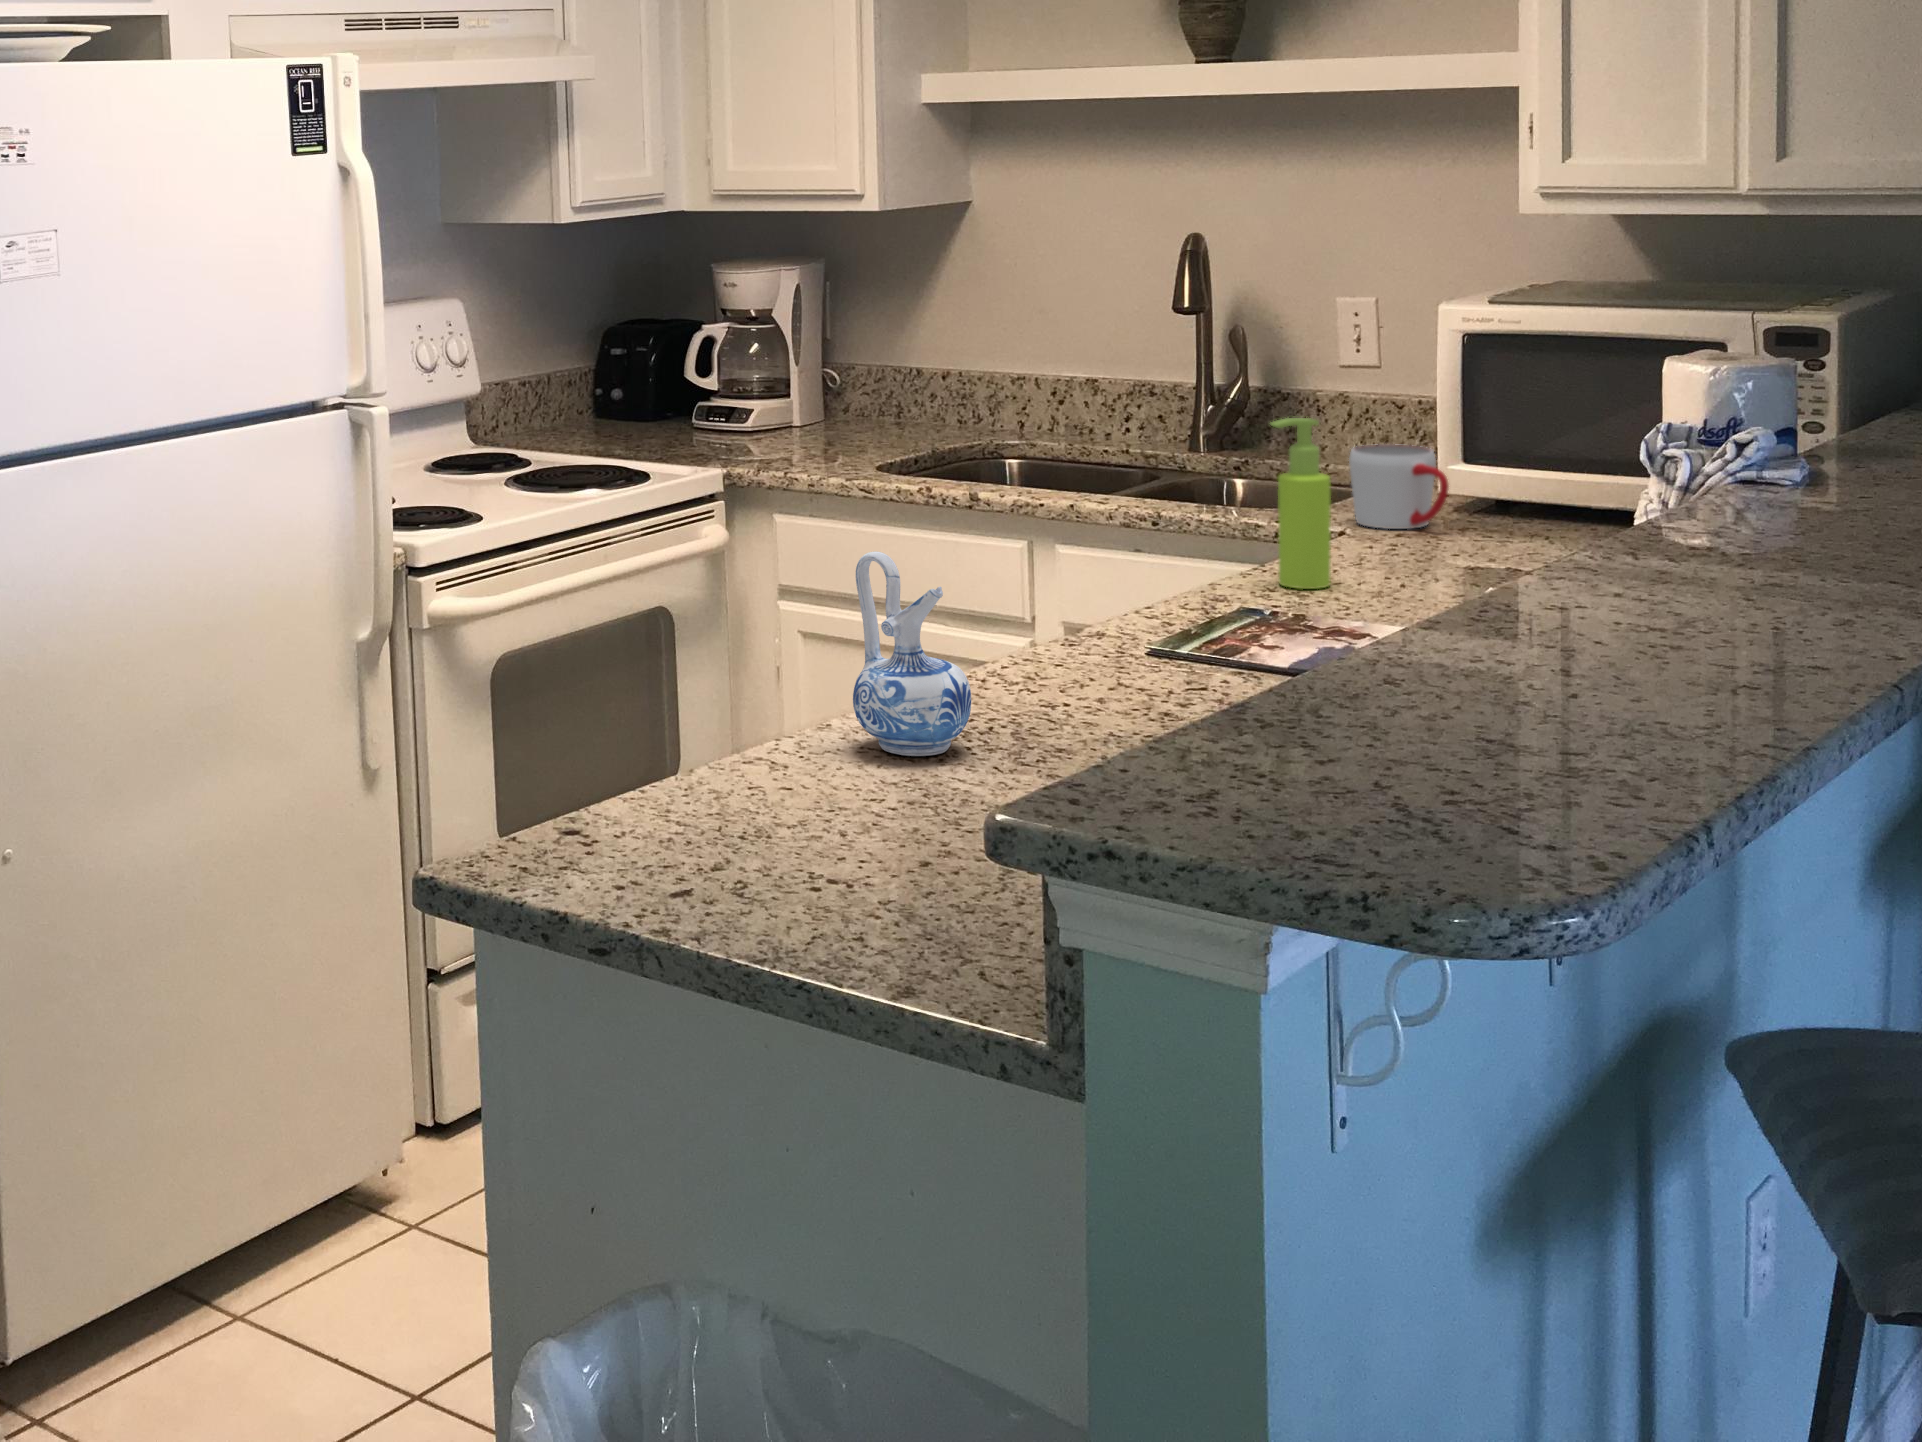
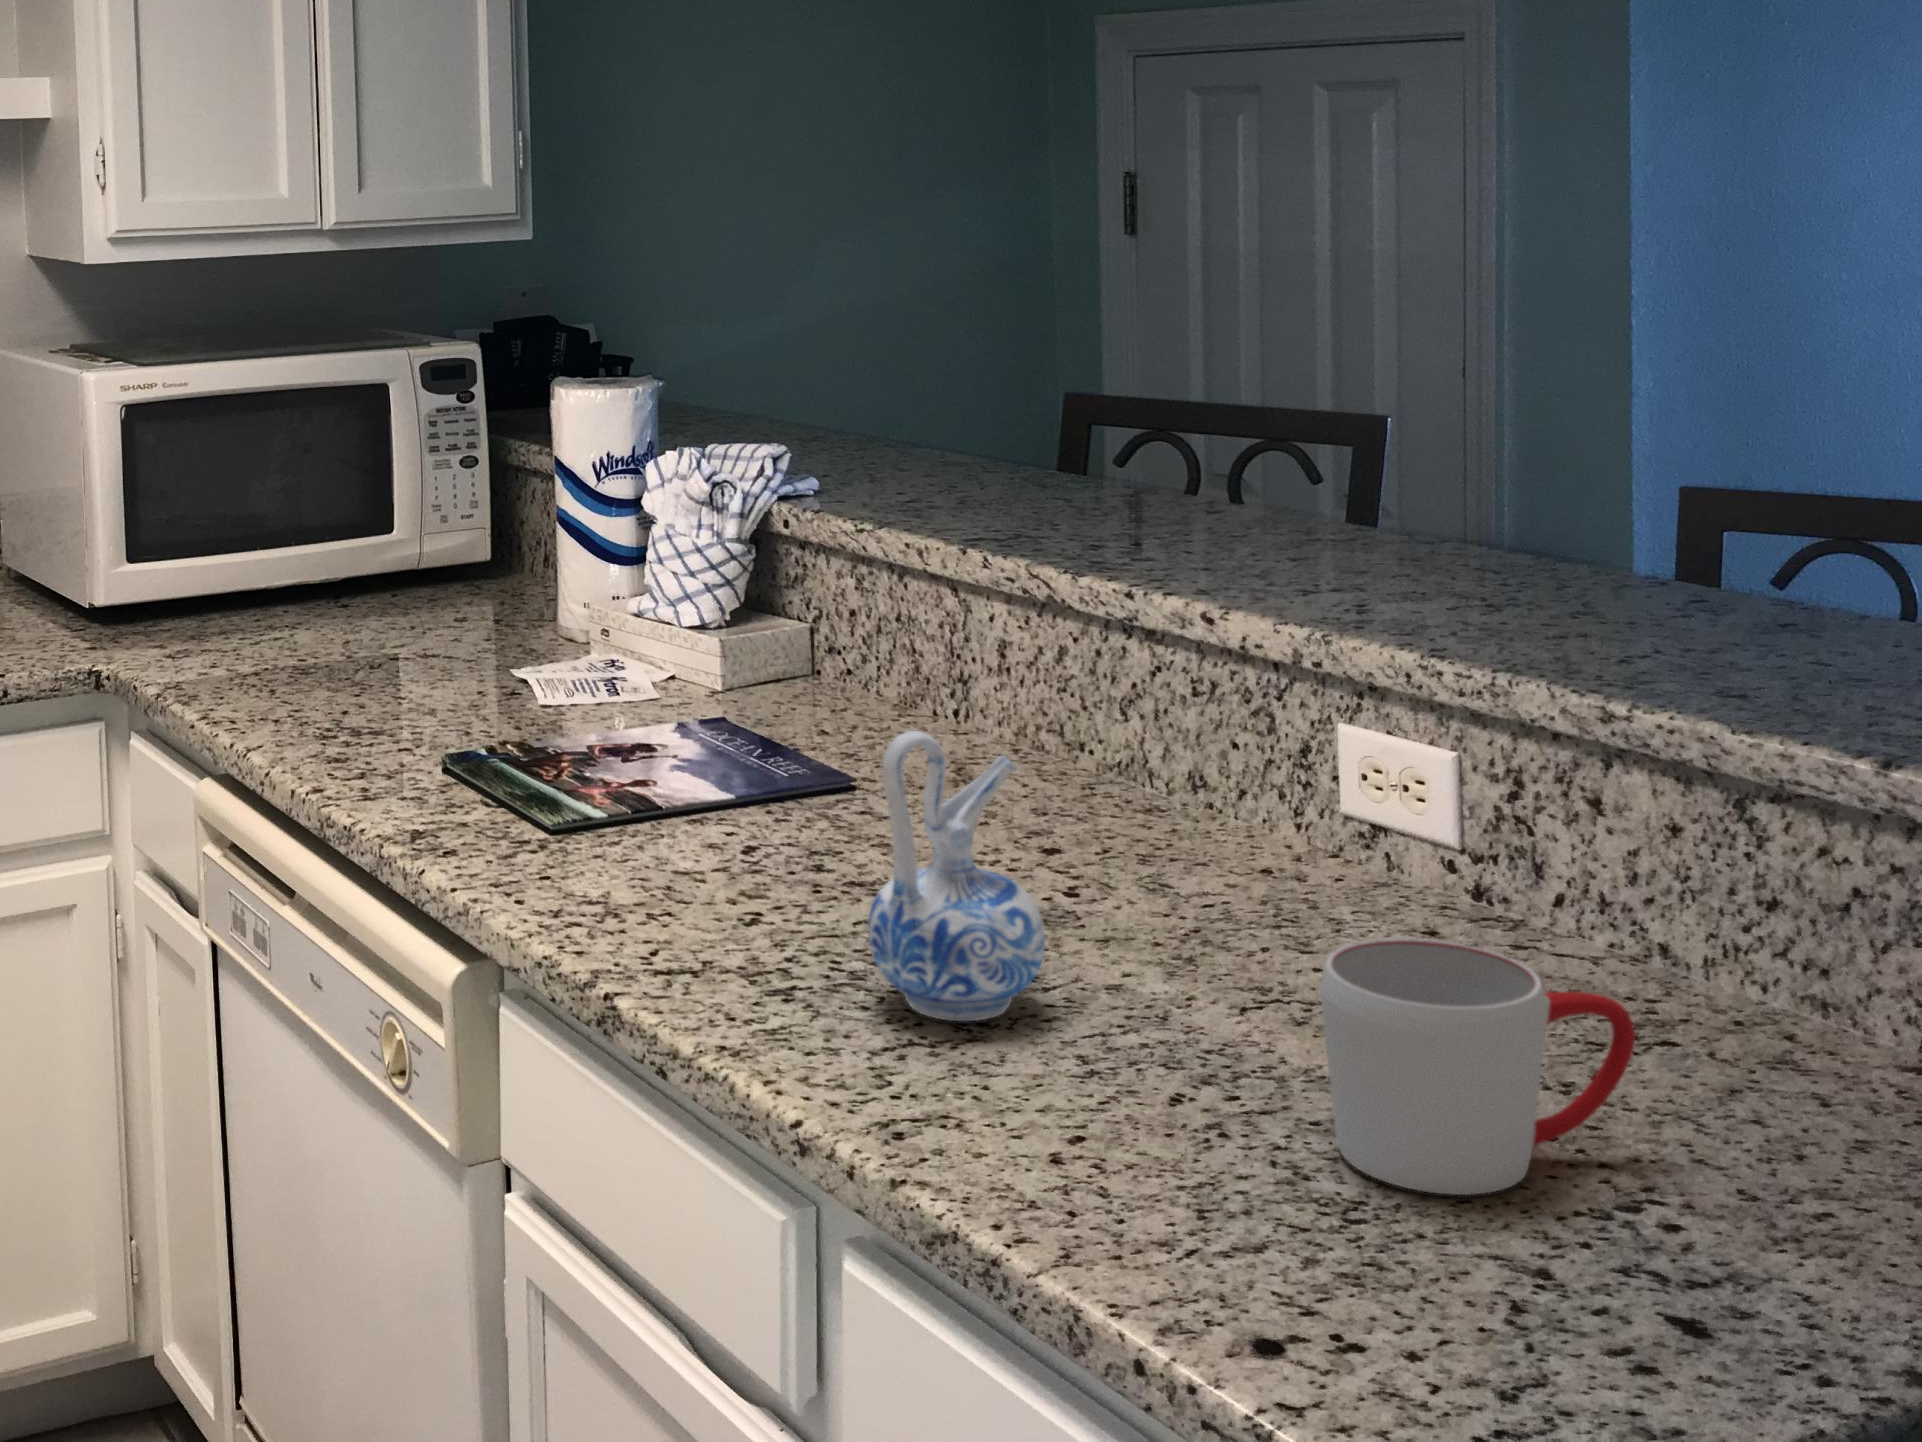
soap dispenser: present [1271,418,1331,589] -> none [296,512,362,727]
mug: present [1349,444,1449,529] -> present [1320,939,1635,1195]

